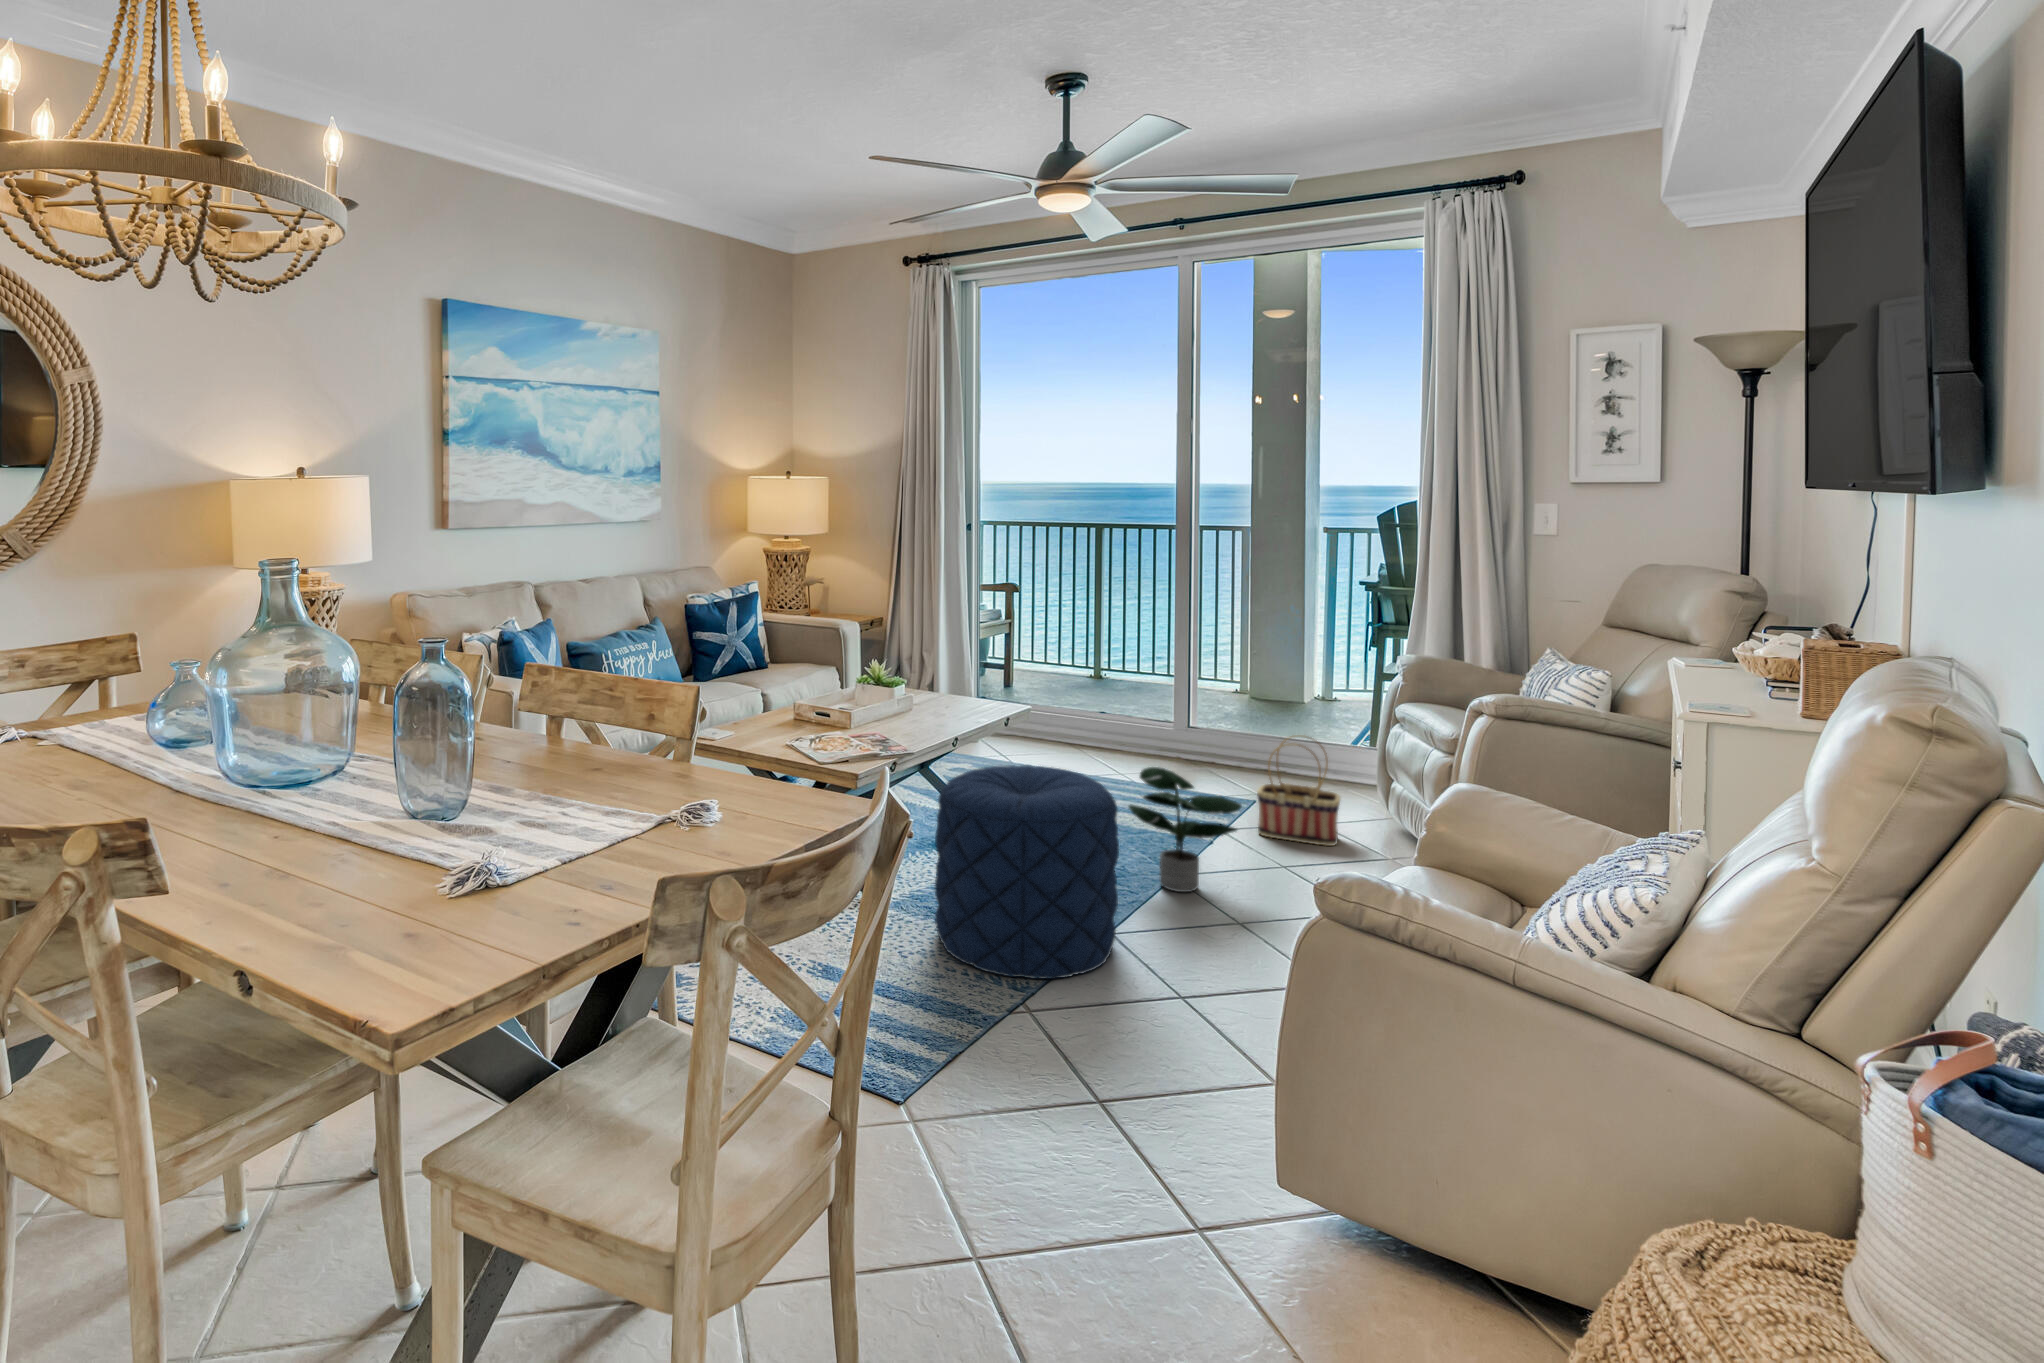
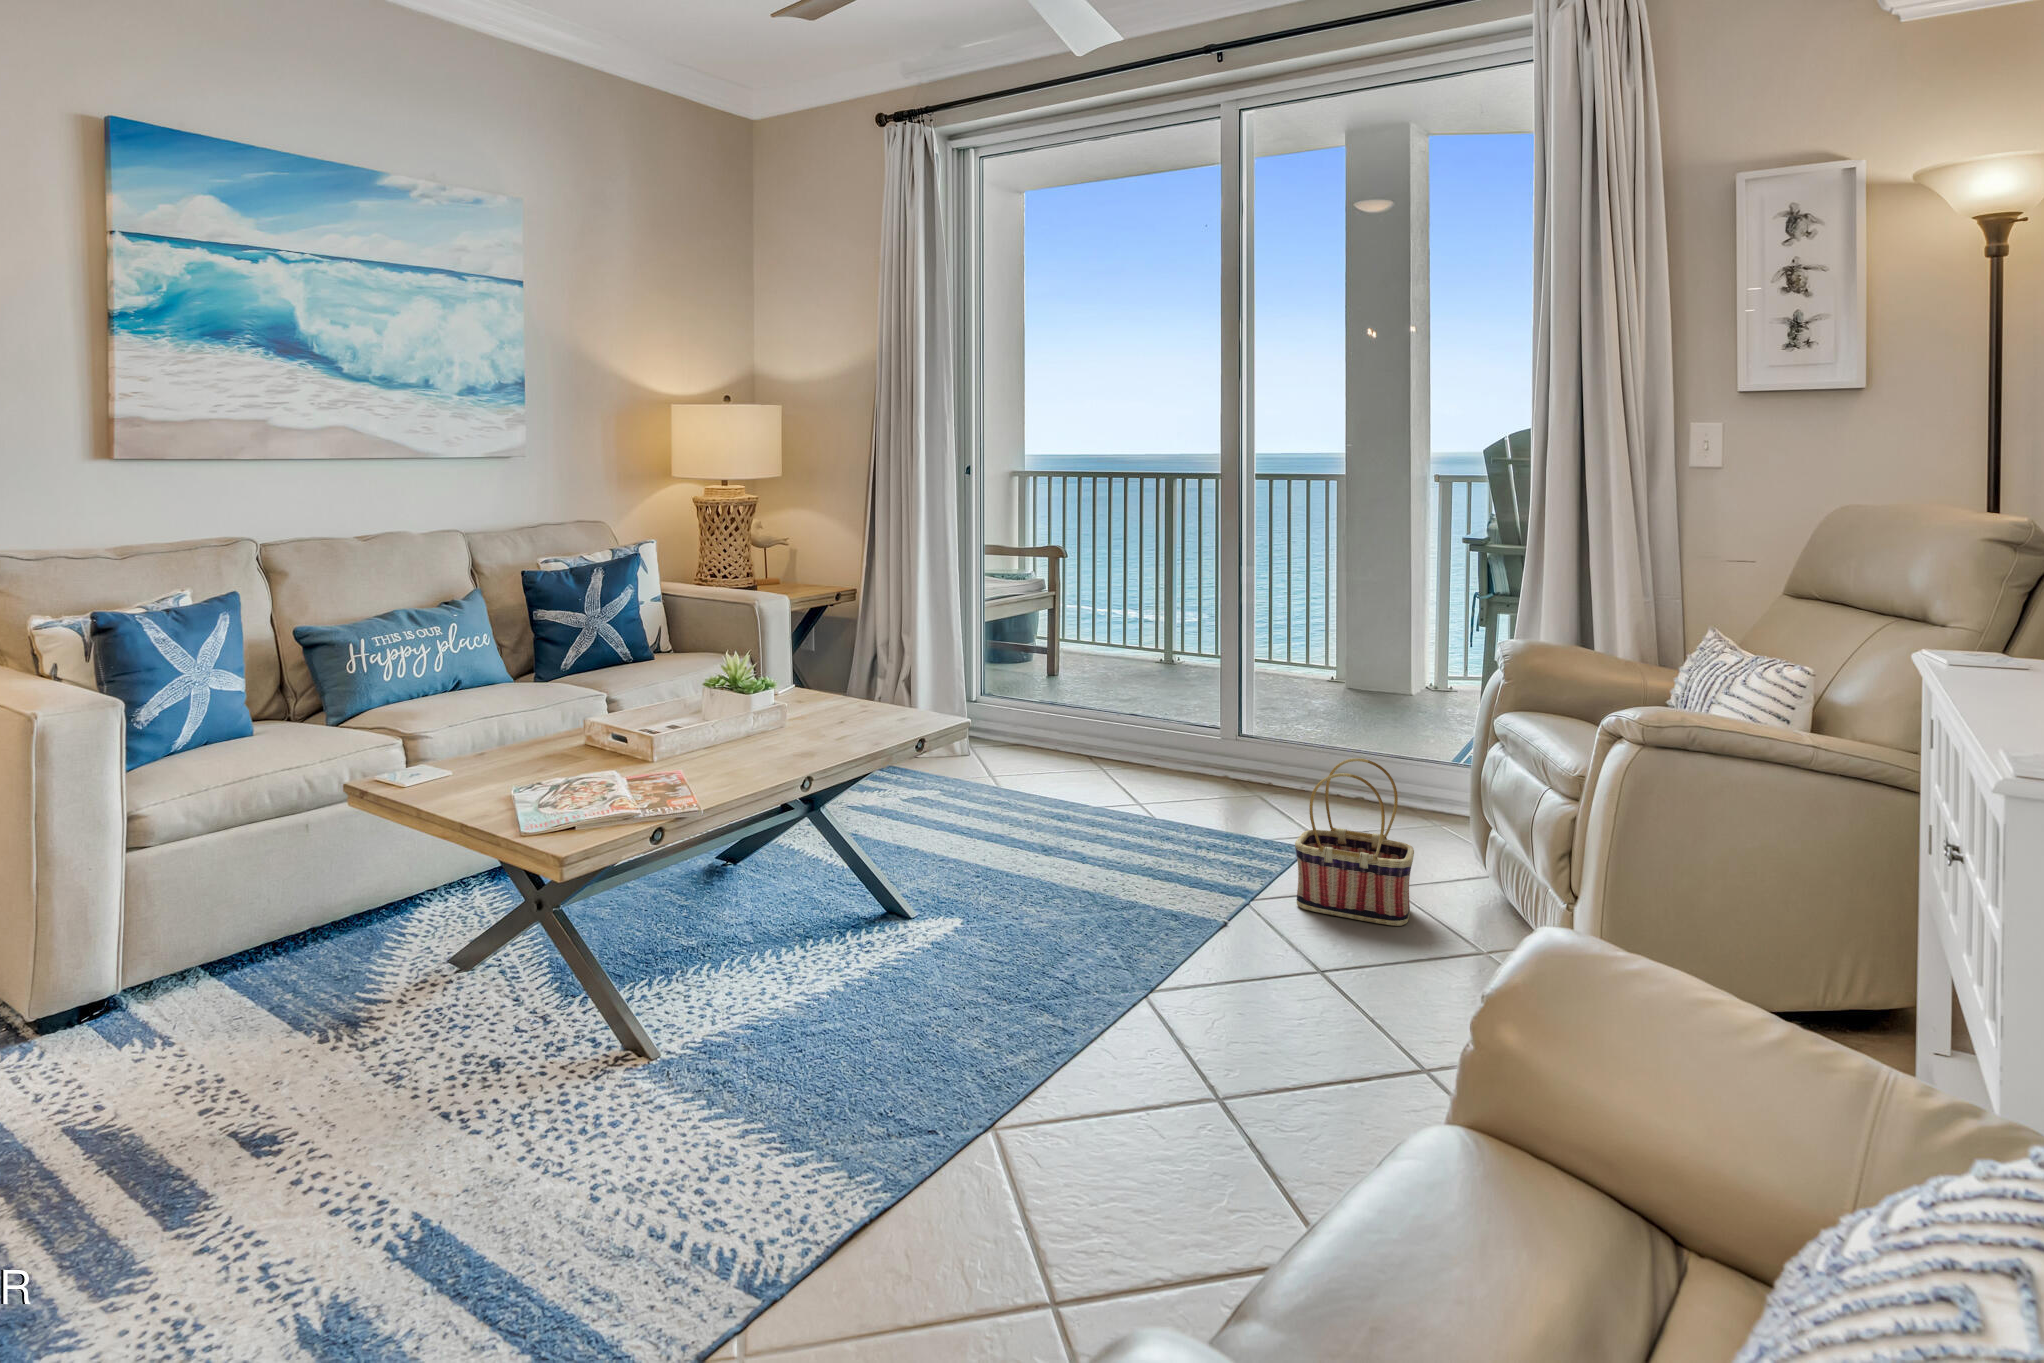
pouf: present [935,765,1119,979] -> none [674,837,1000,1261]
potted plant: present [1129,767,1242,892] -> none [1073,819,1250,1027]

